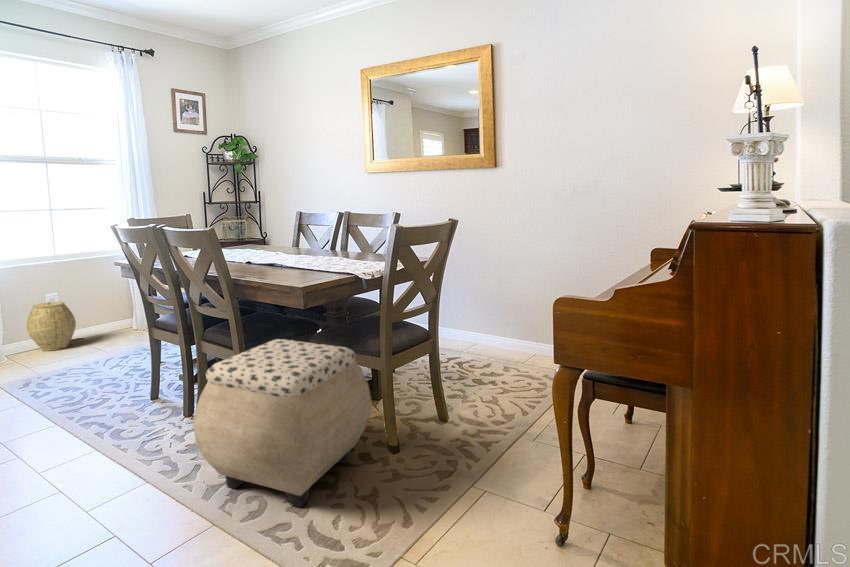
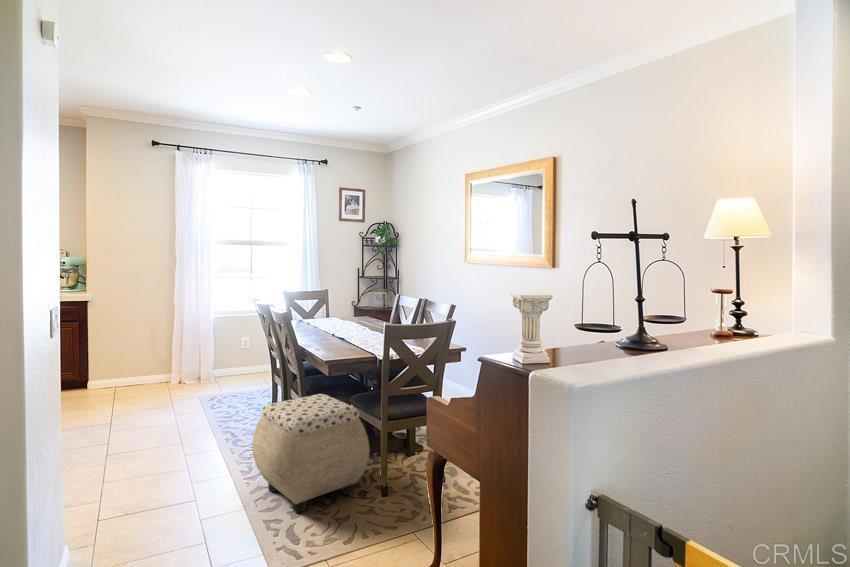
woven basket: present [27,302,76,351] -> none [229,345,257,380]

